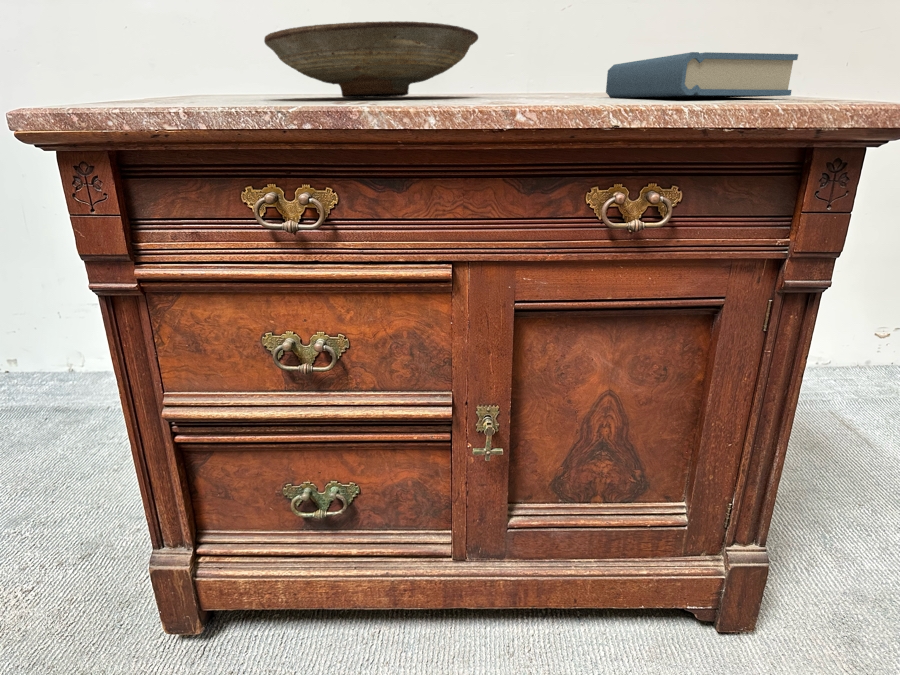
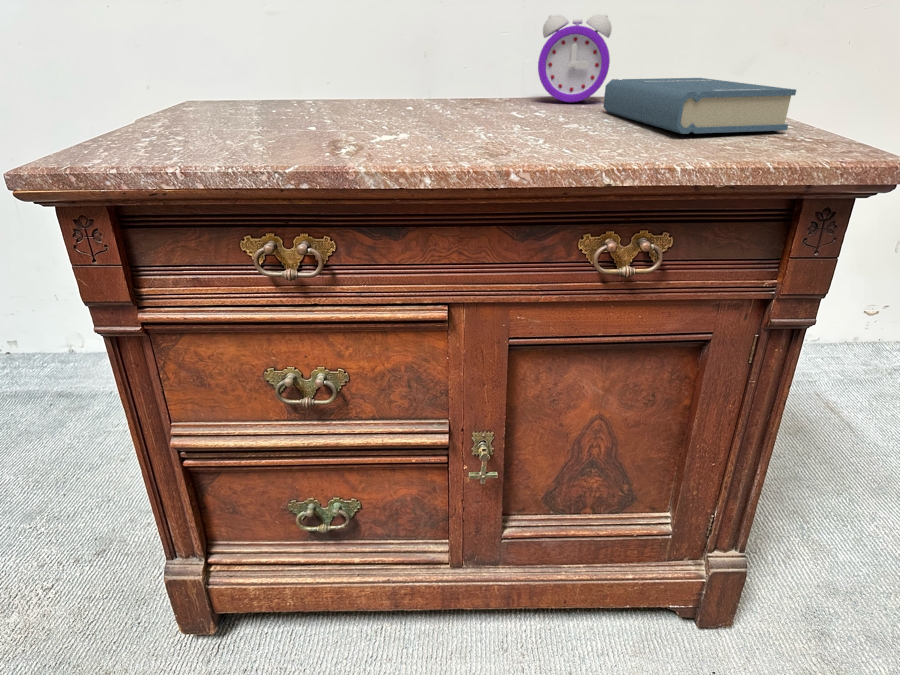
alarm clock: none [541,10,612,95] -> present [538,14,612,102]
decorative bowl: present [264,21,478,98] -> none [253,42,474,108]

